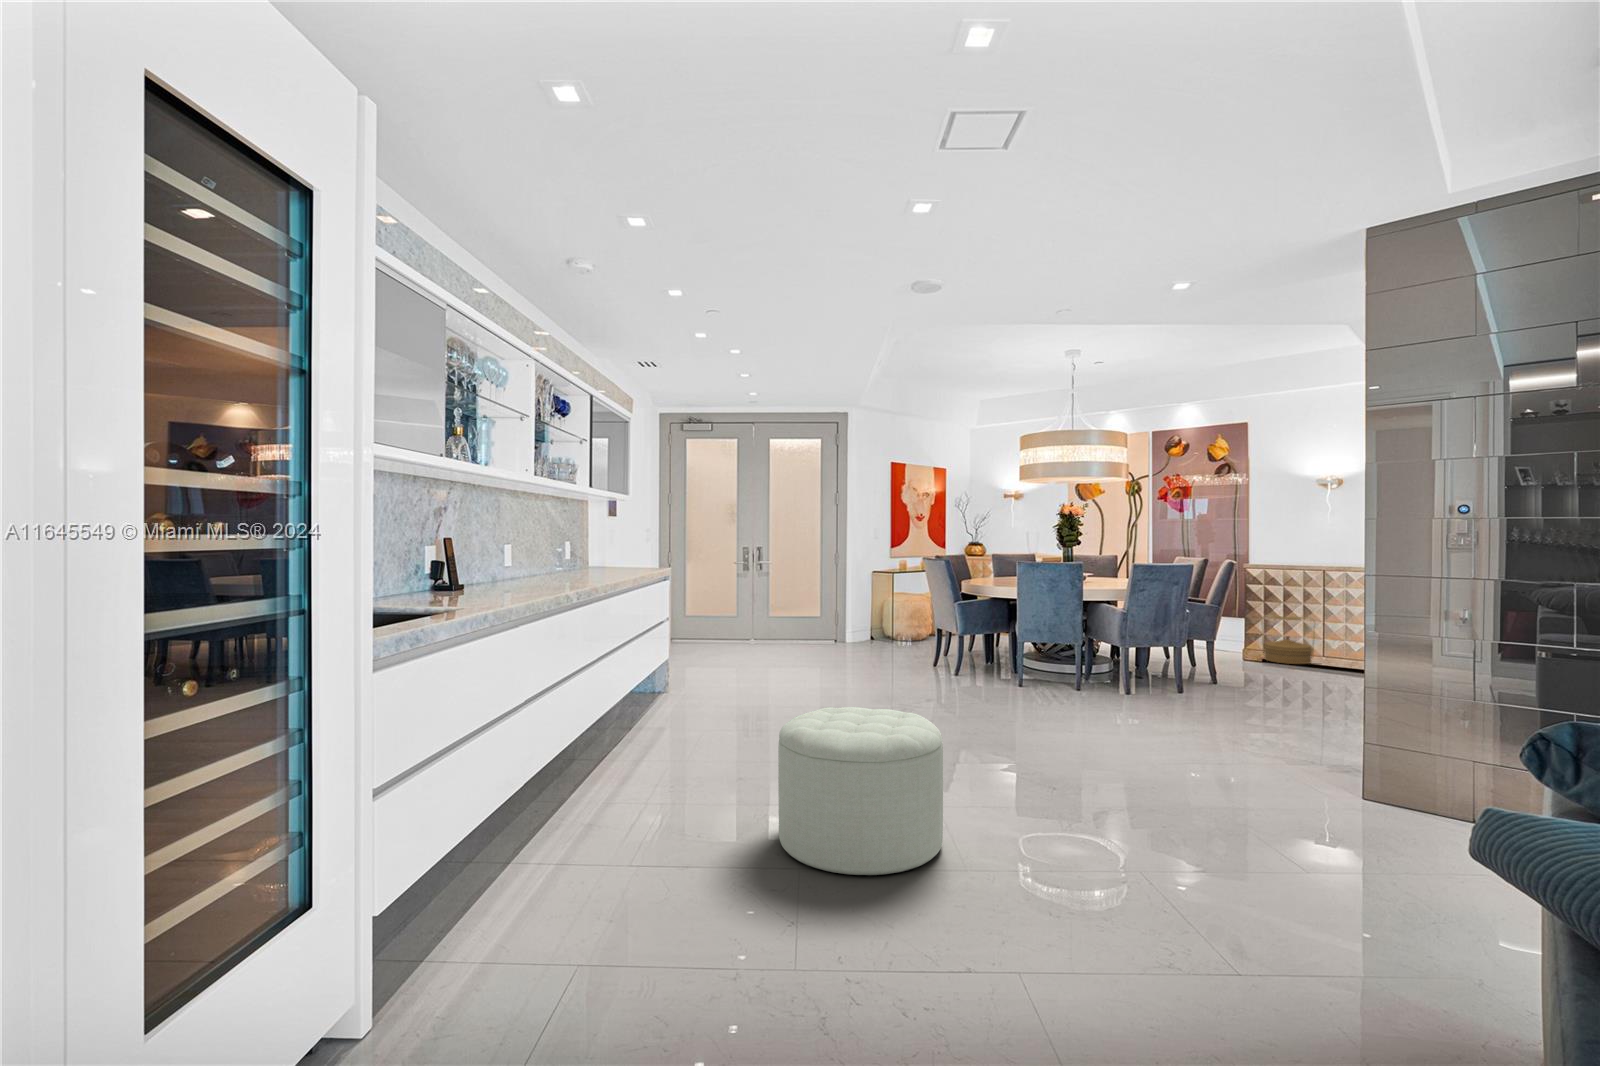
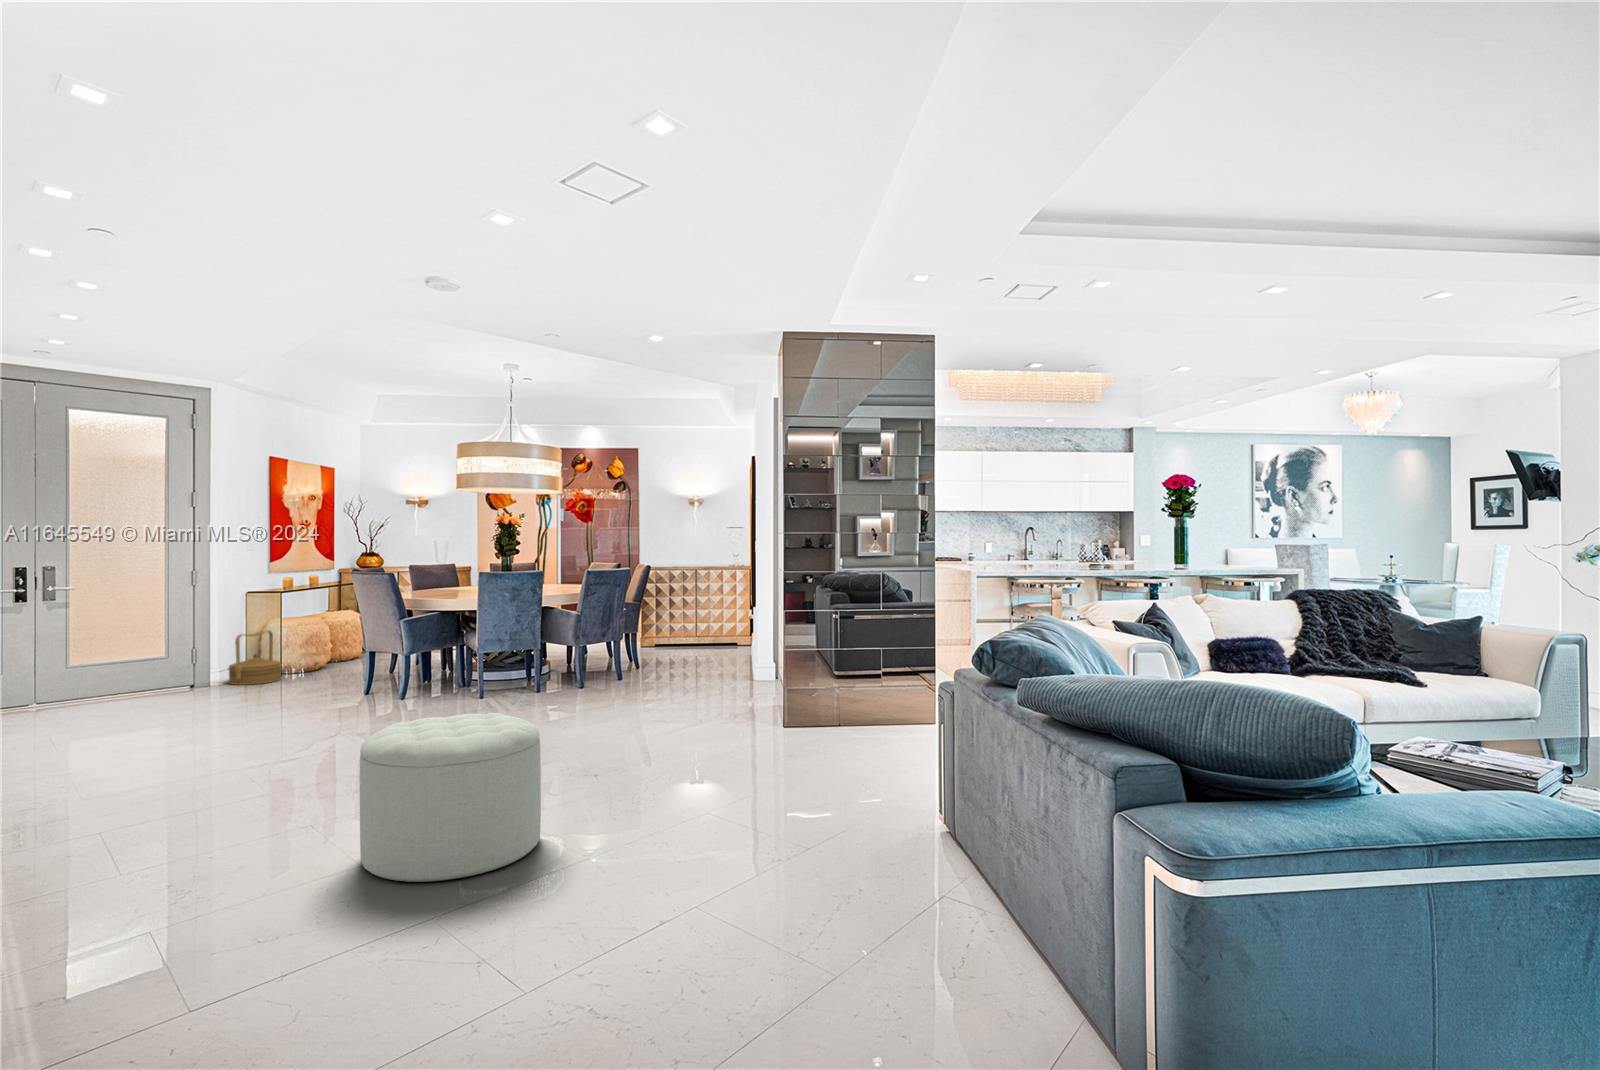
woven basket: present [1262,615,1314,664] -> present [228,630,282,685]

